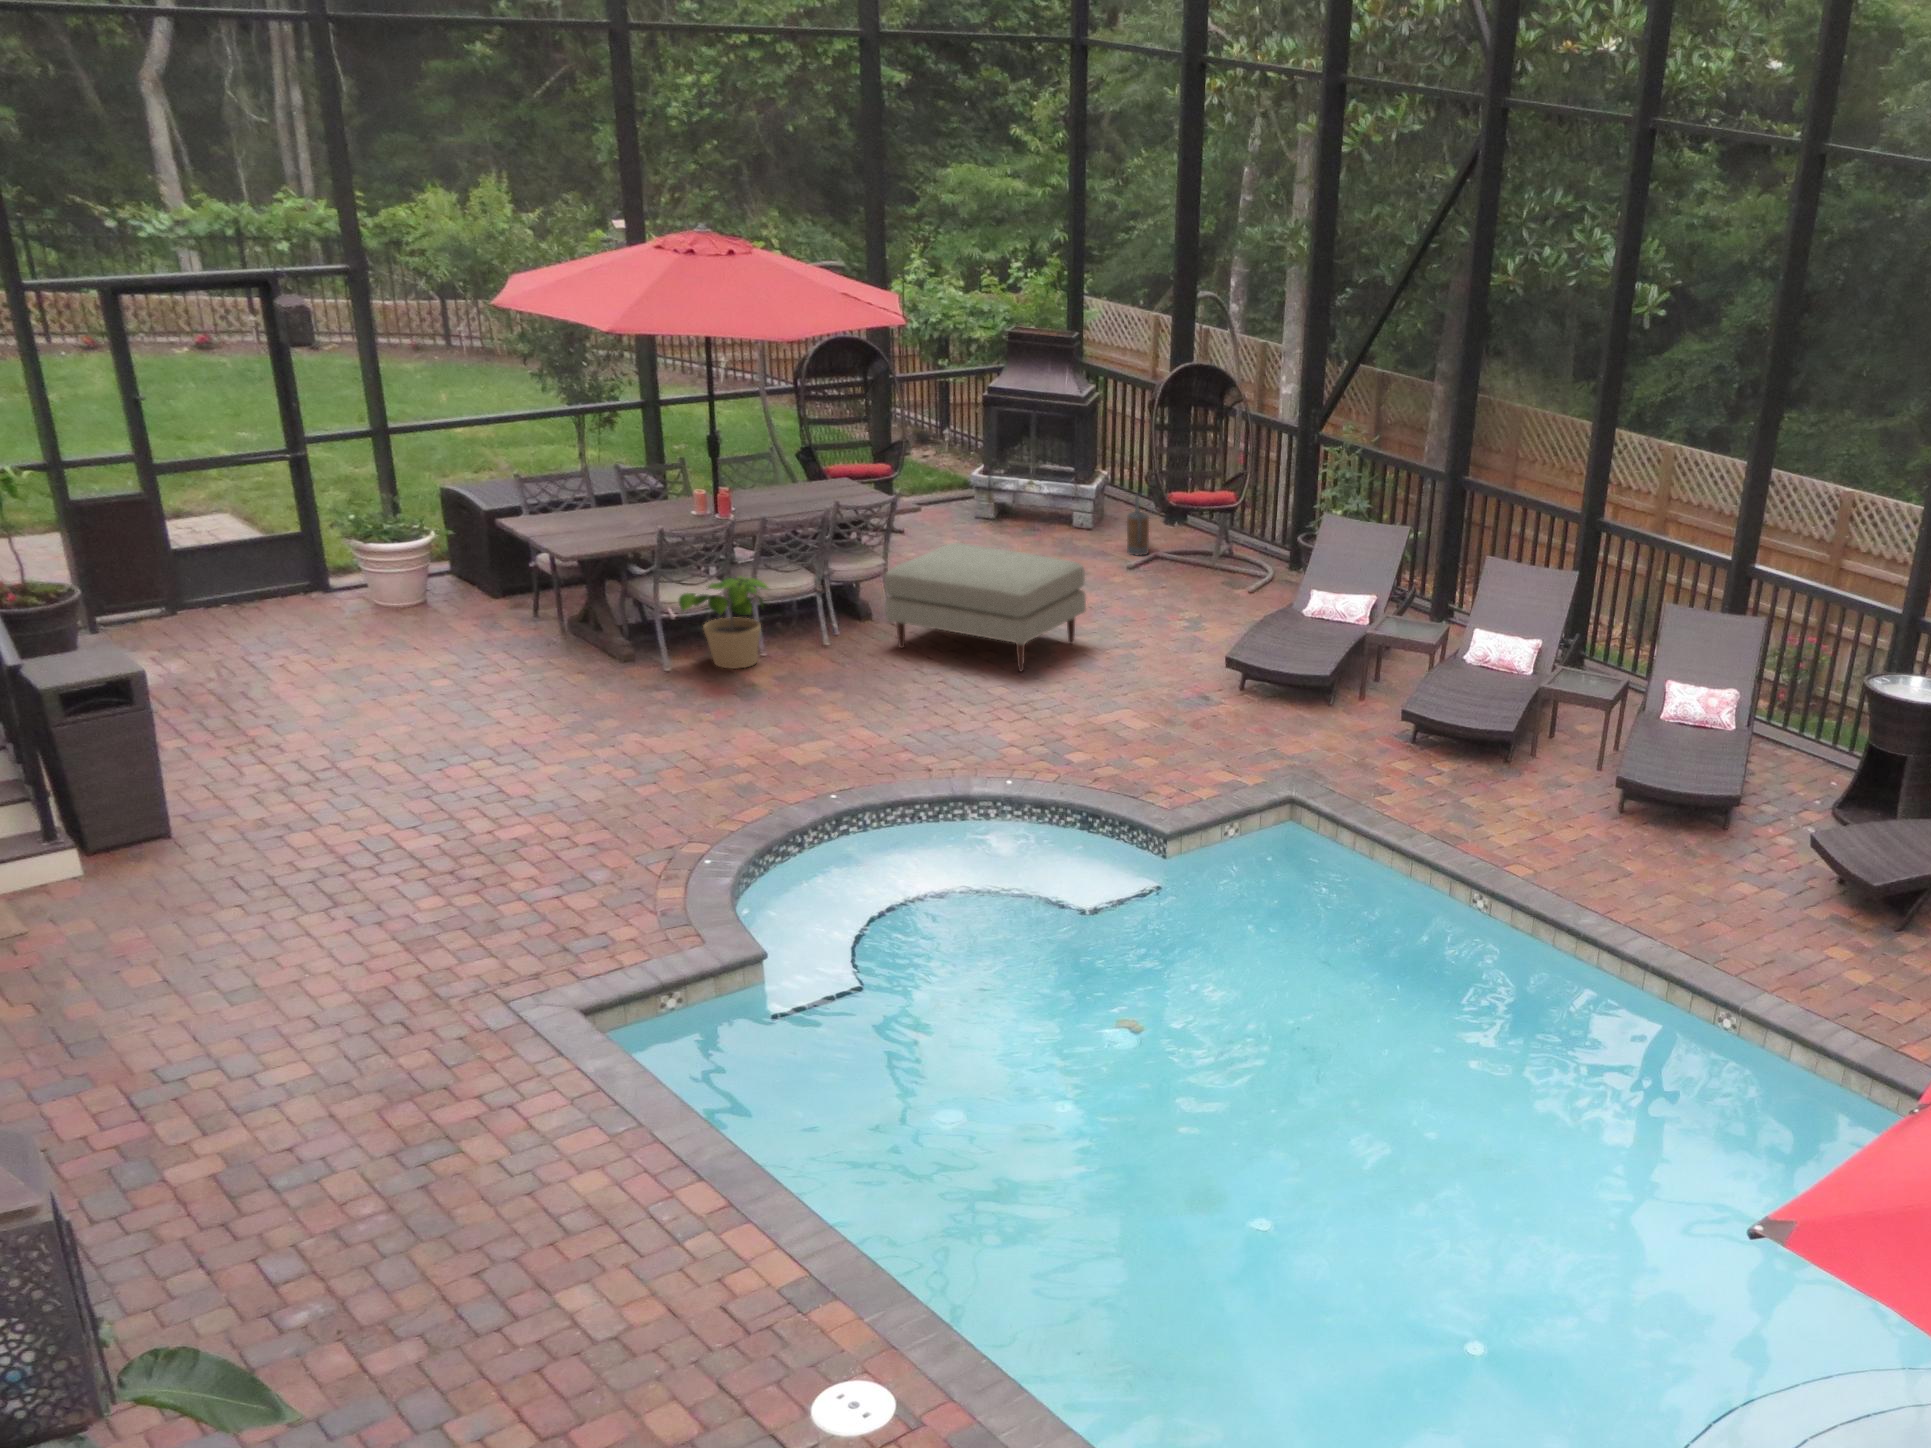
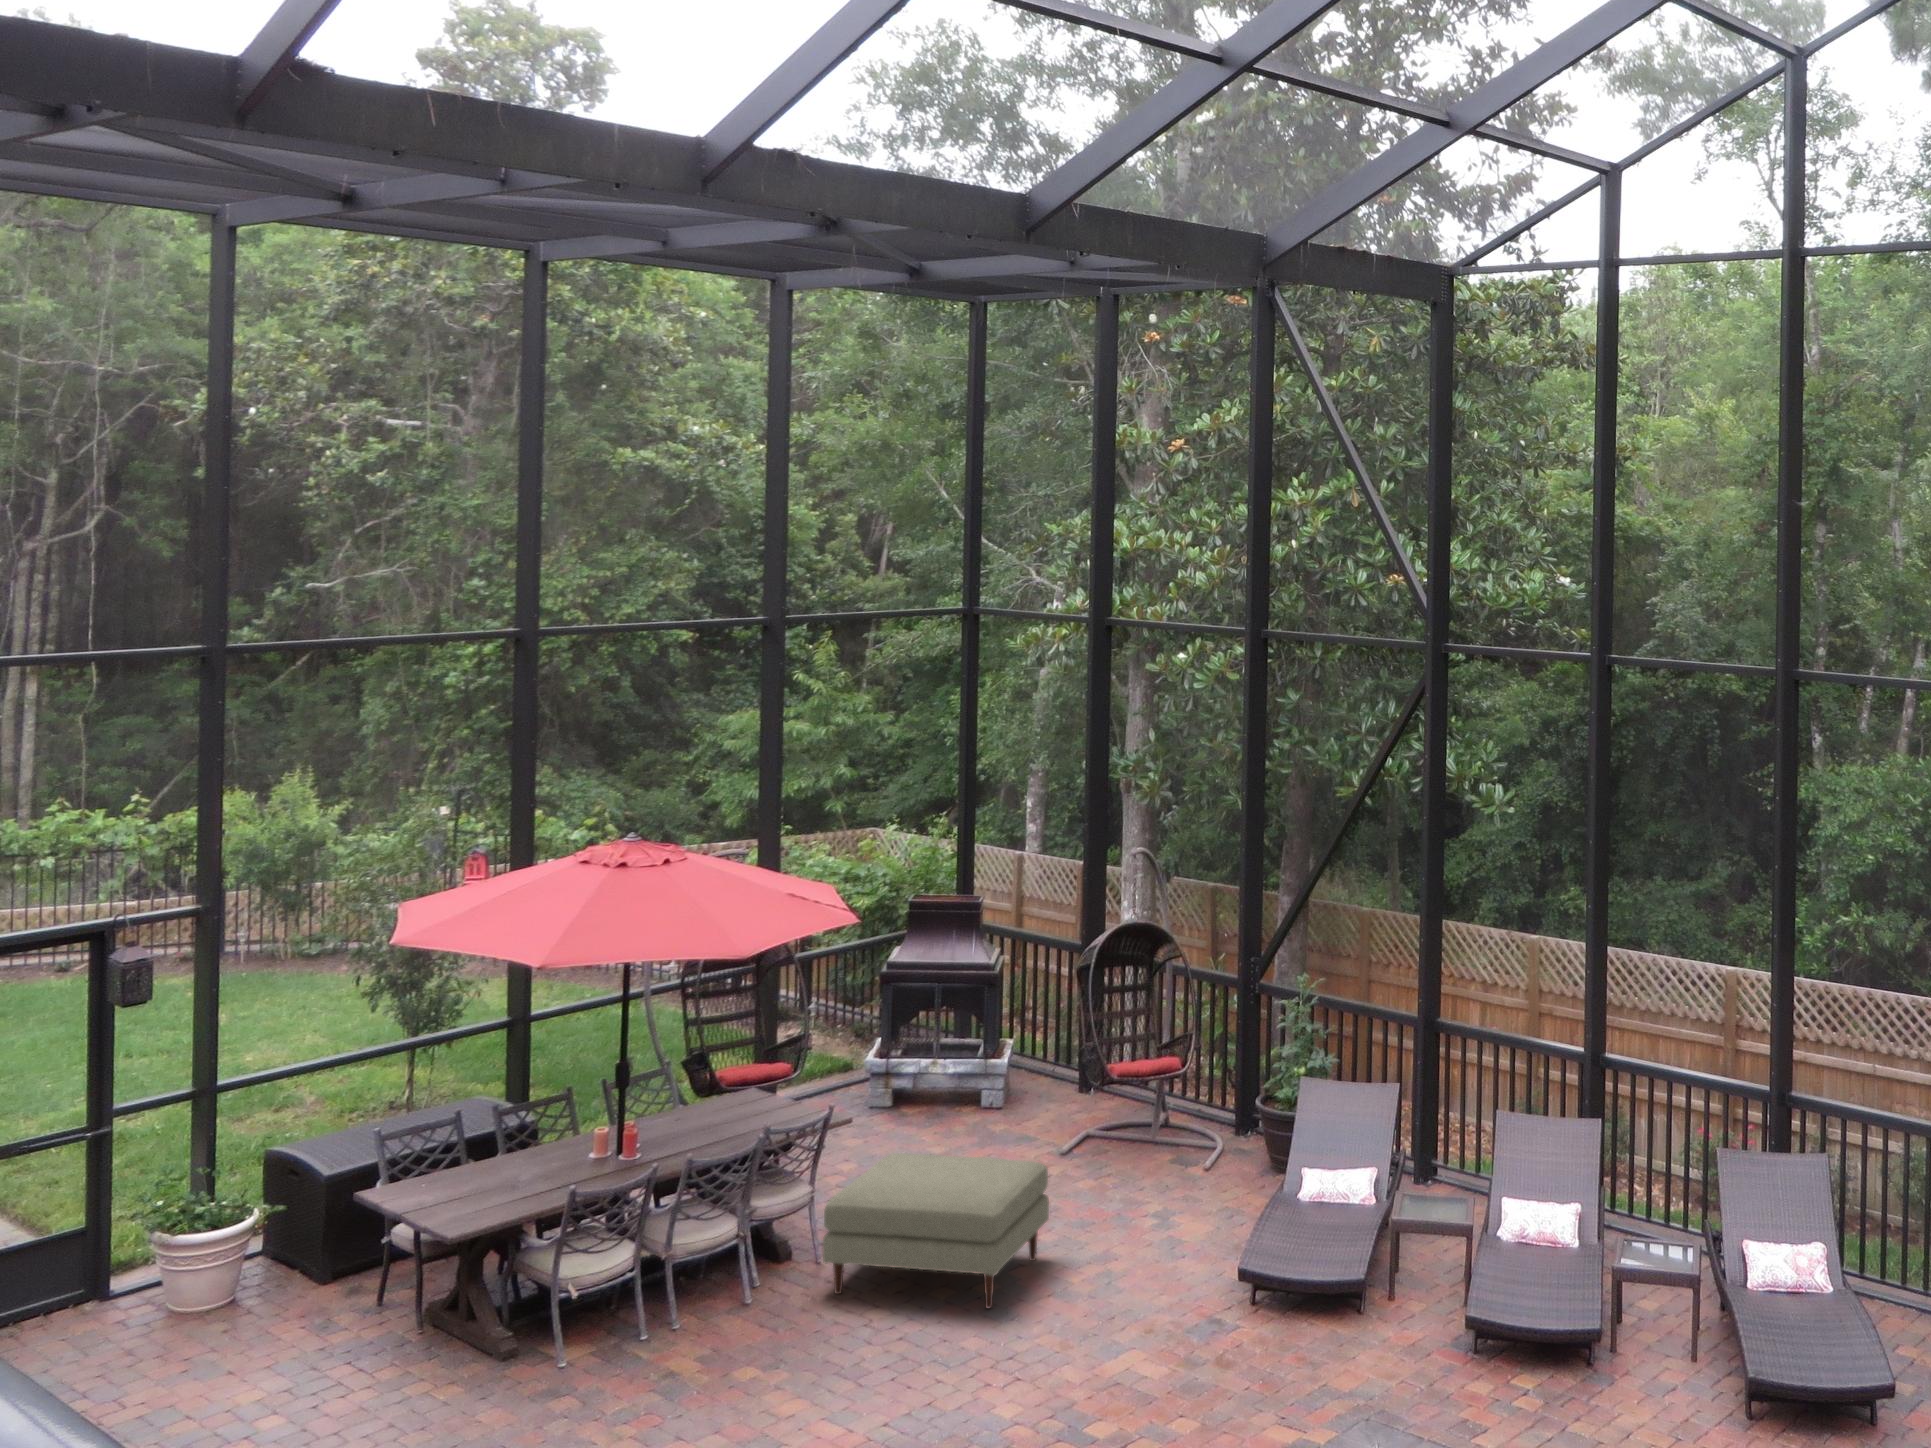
watering can: present [1127,496,1149,555] -> none [1046,1062,1070,1131]
potted plant: present [679,576,768,669] -> none [586,1236,707,1355]

